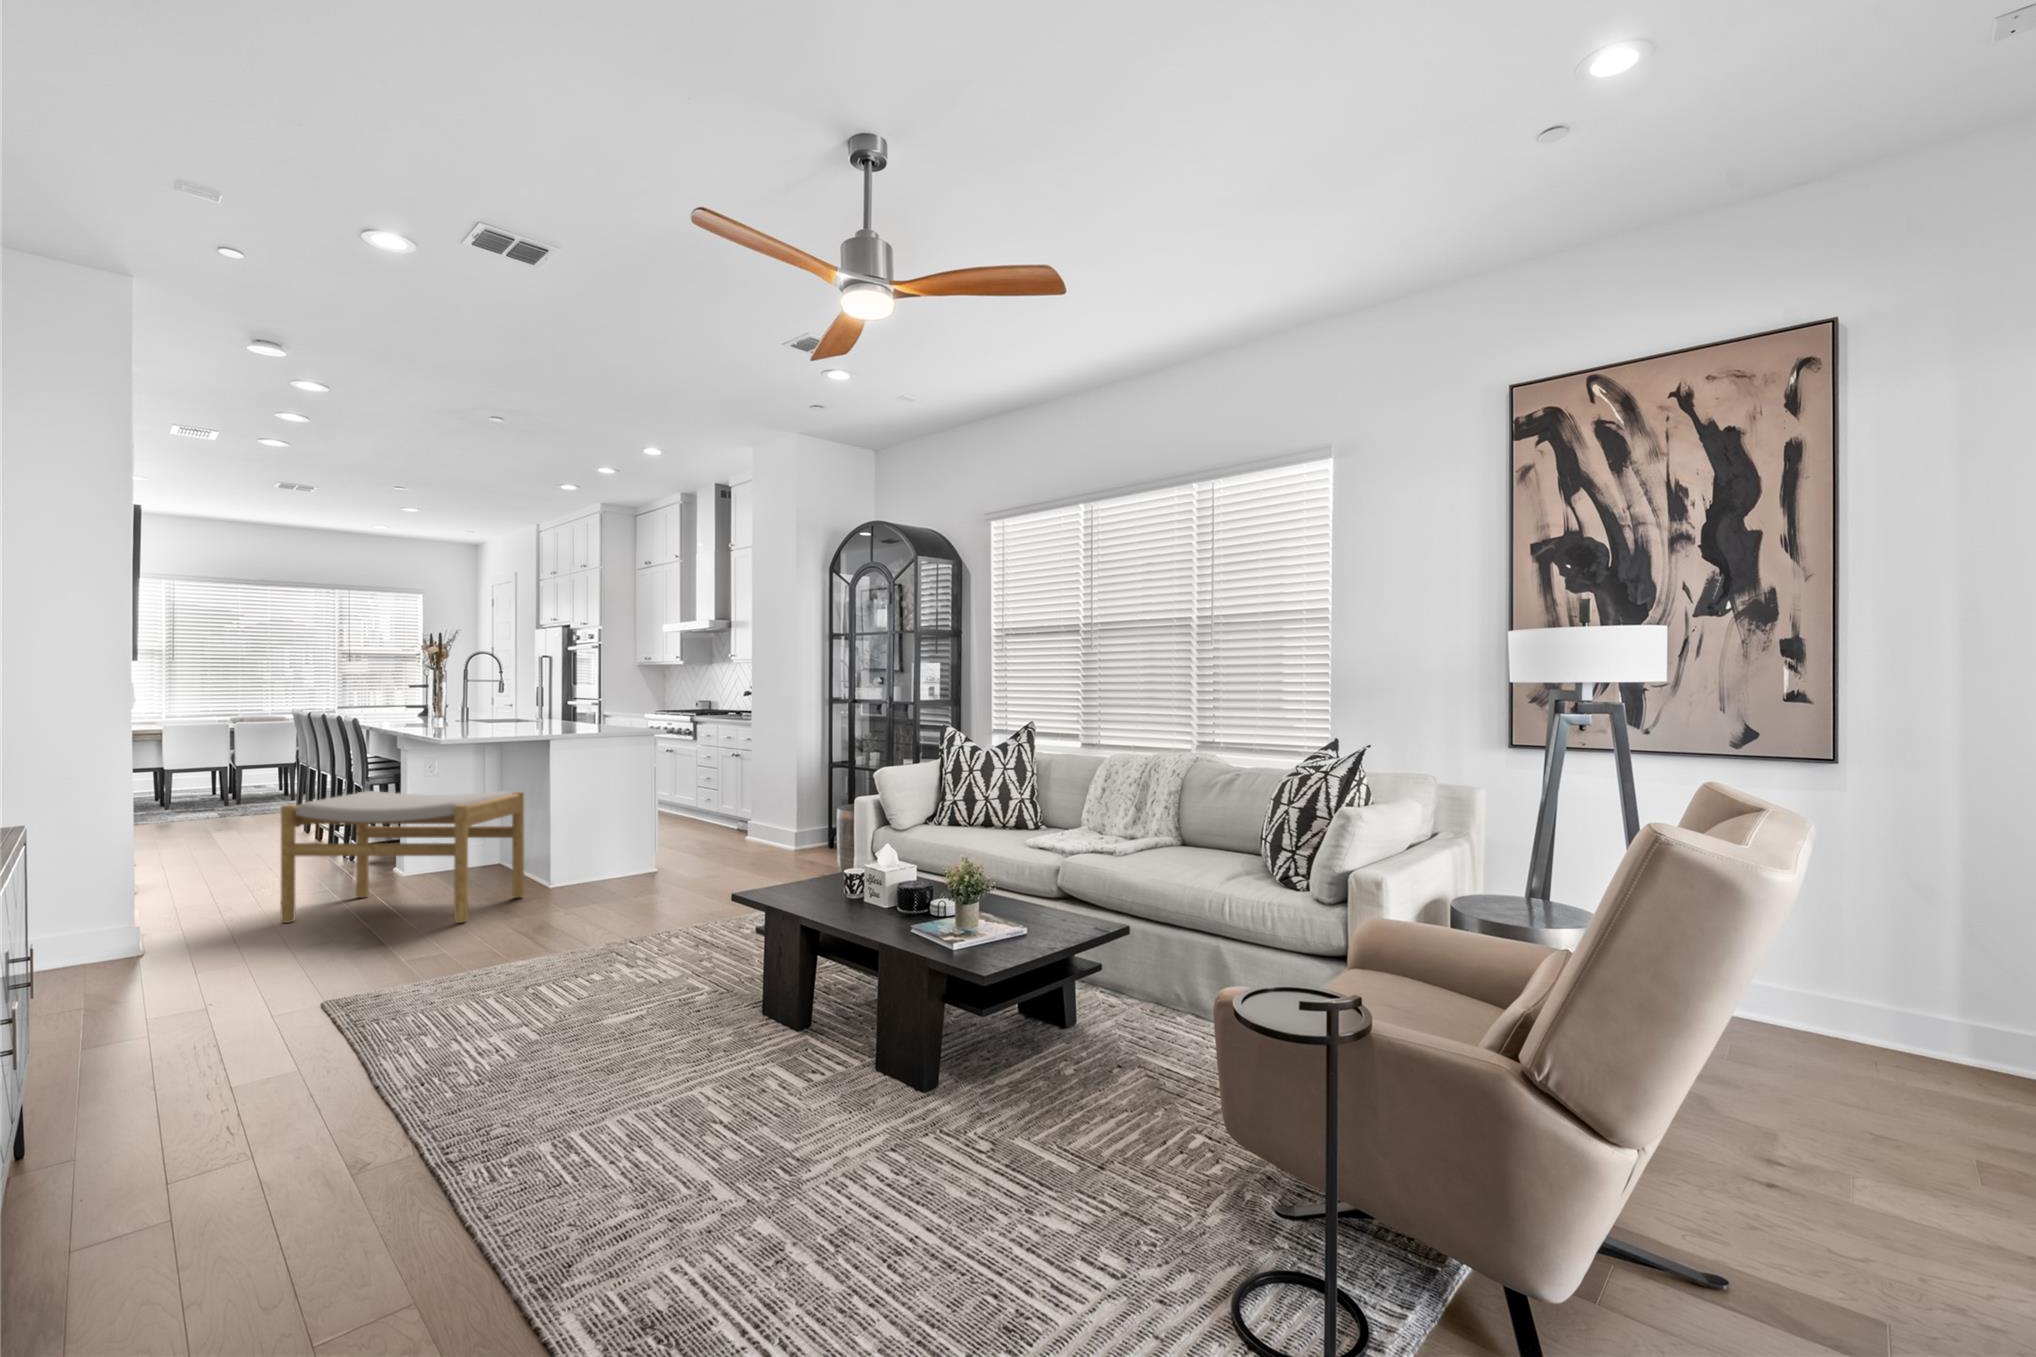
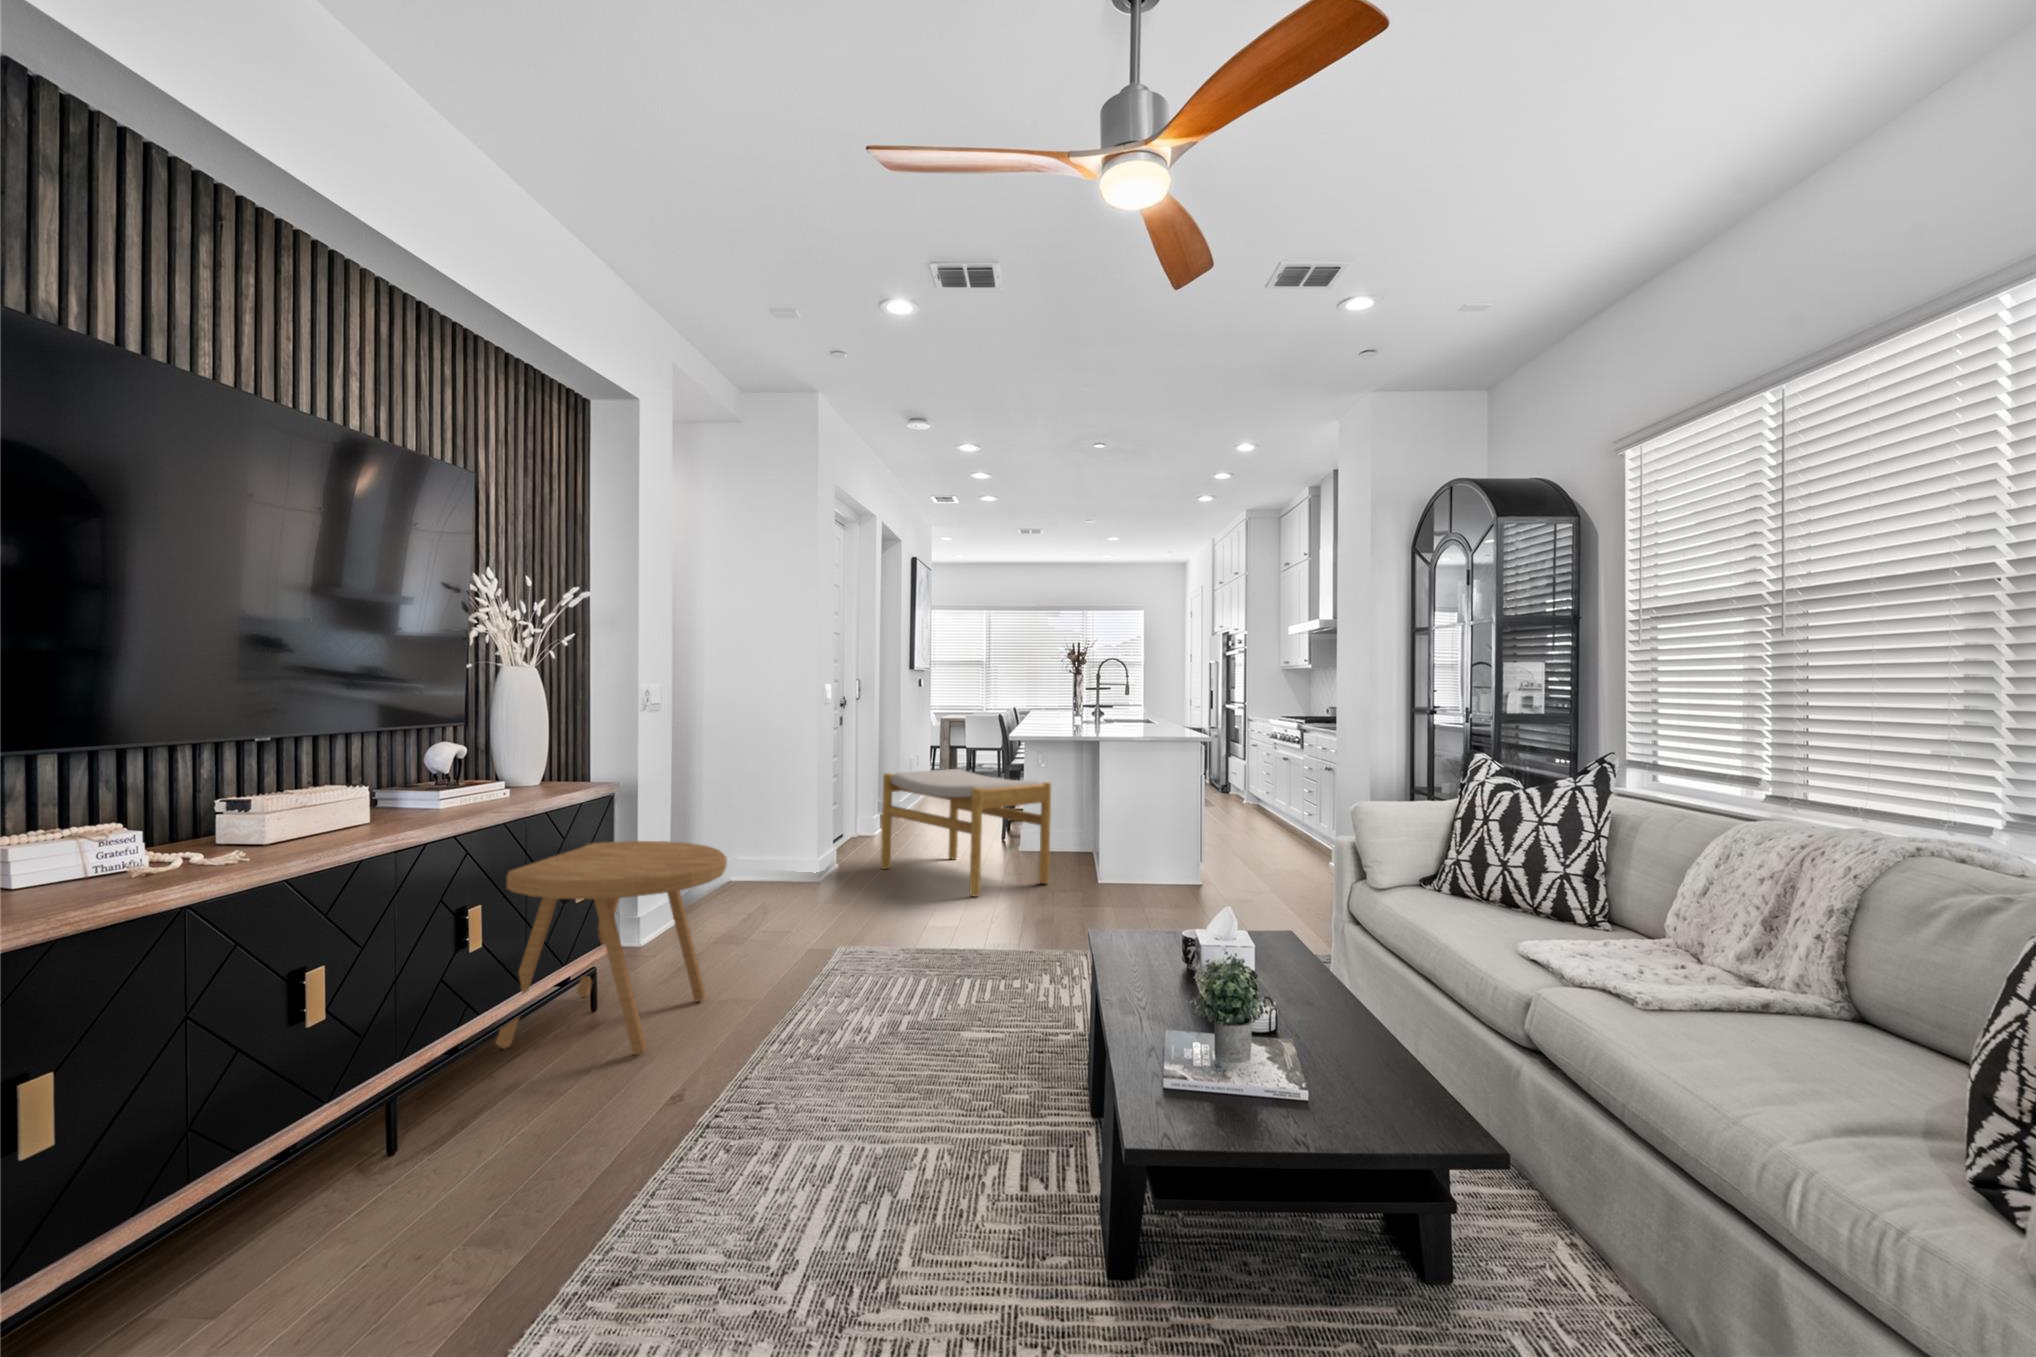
side table: none [49,897,385,1192] -> present [496,841,727,1055]

